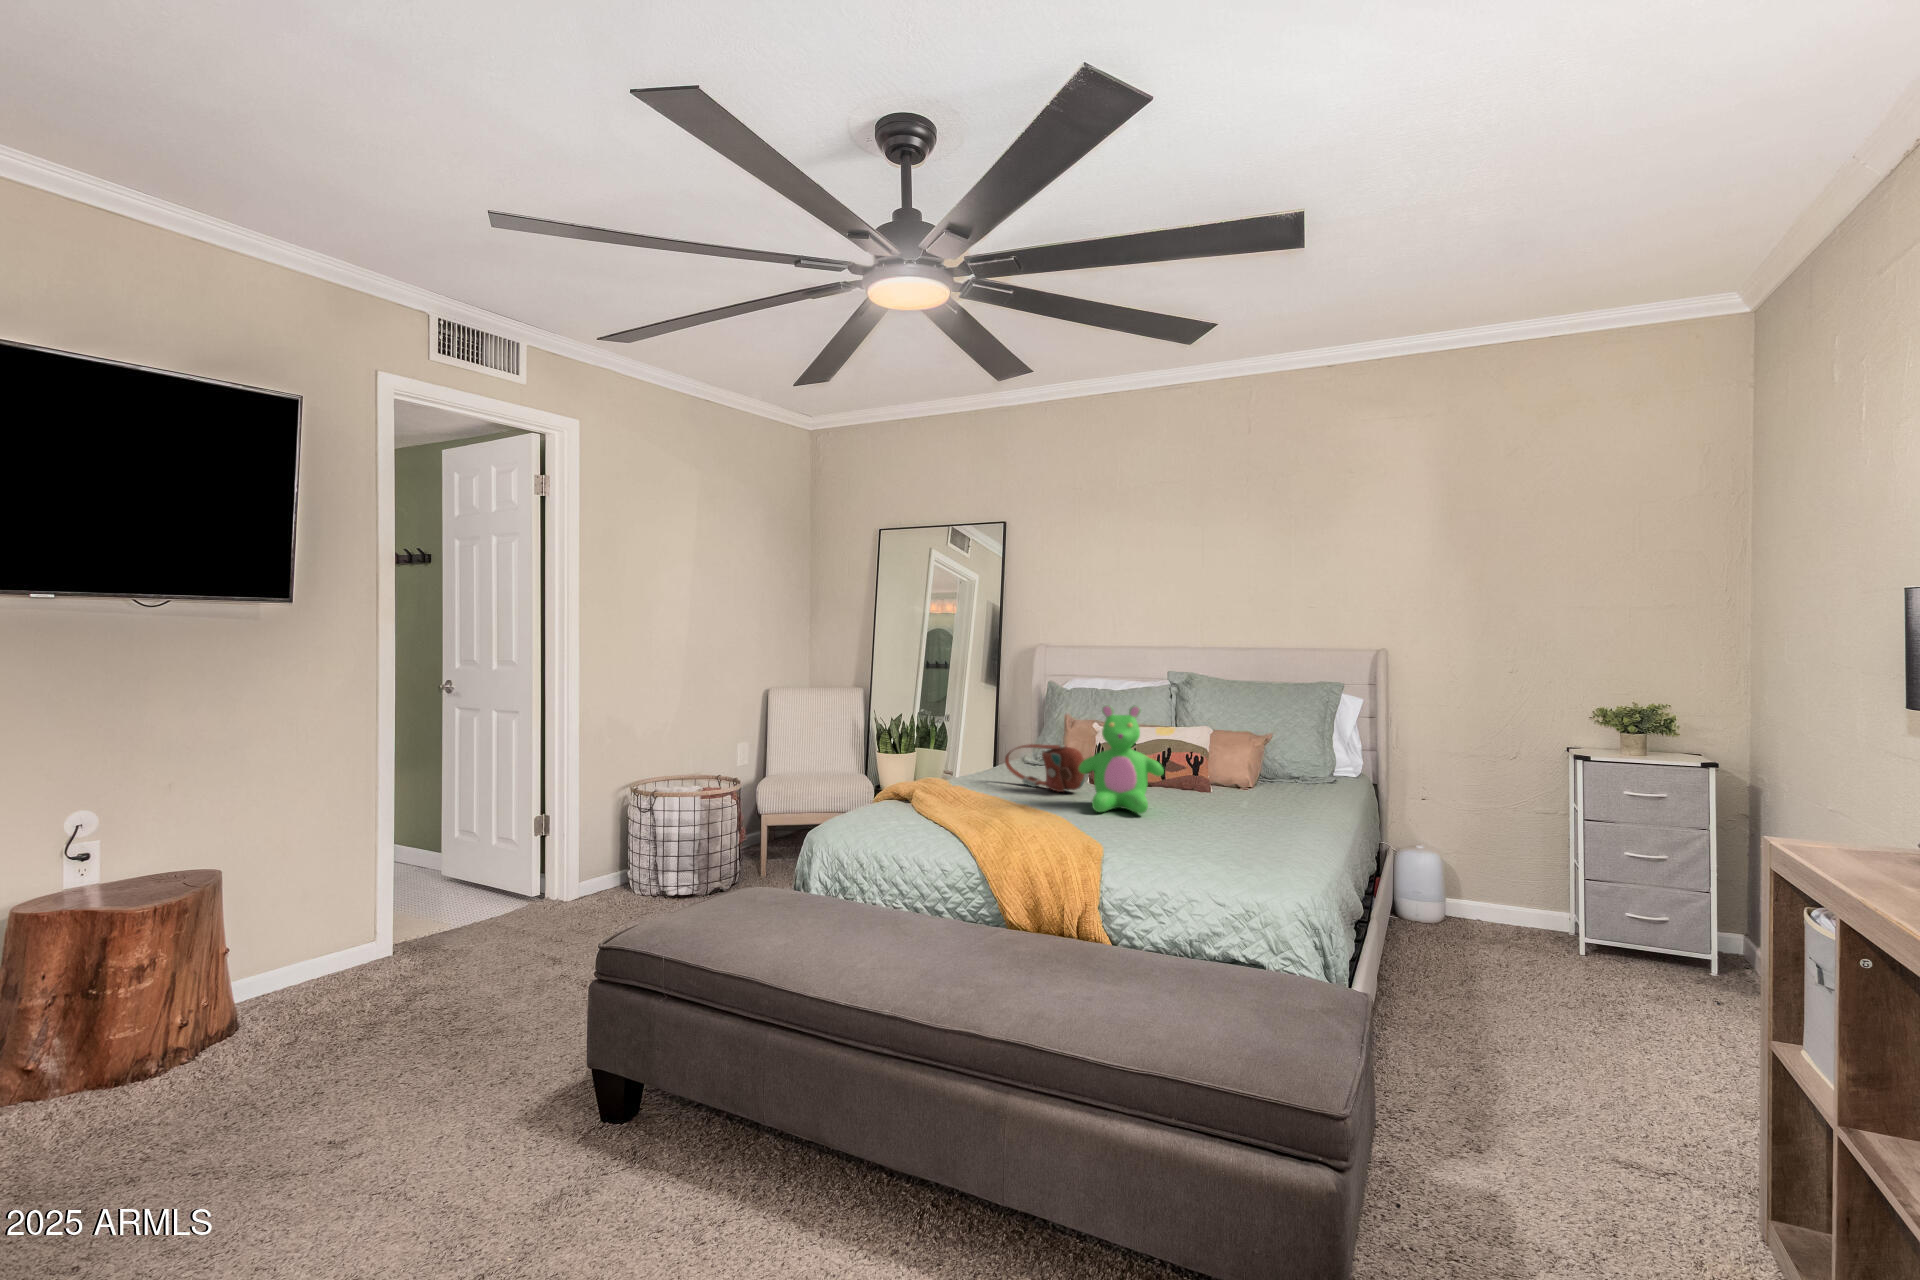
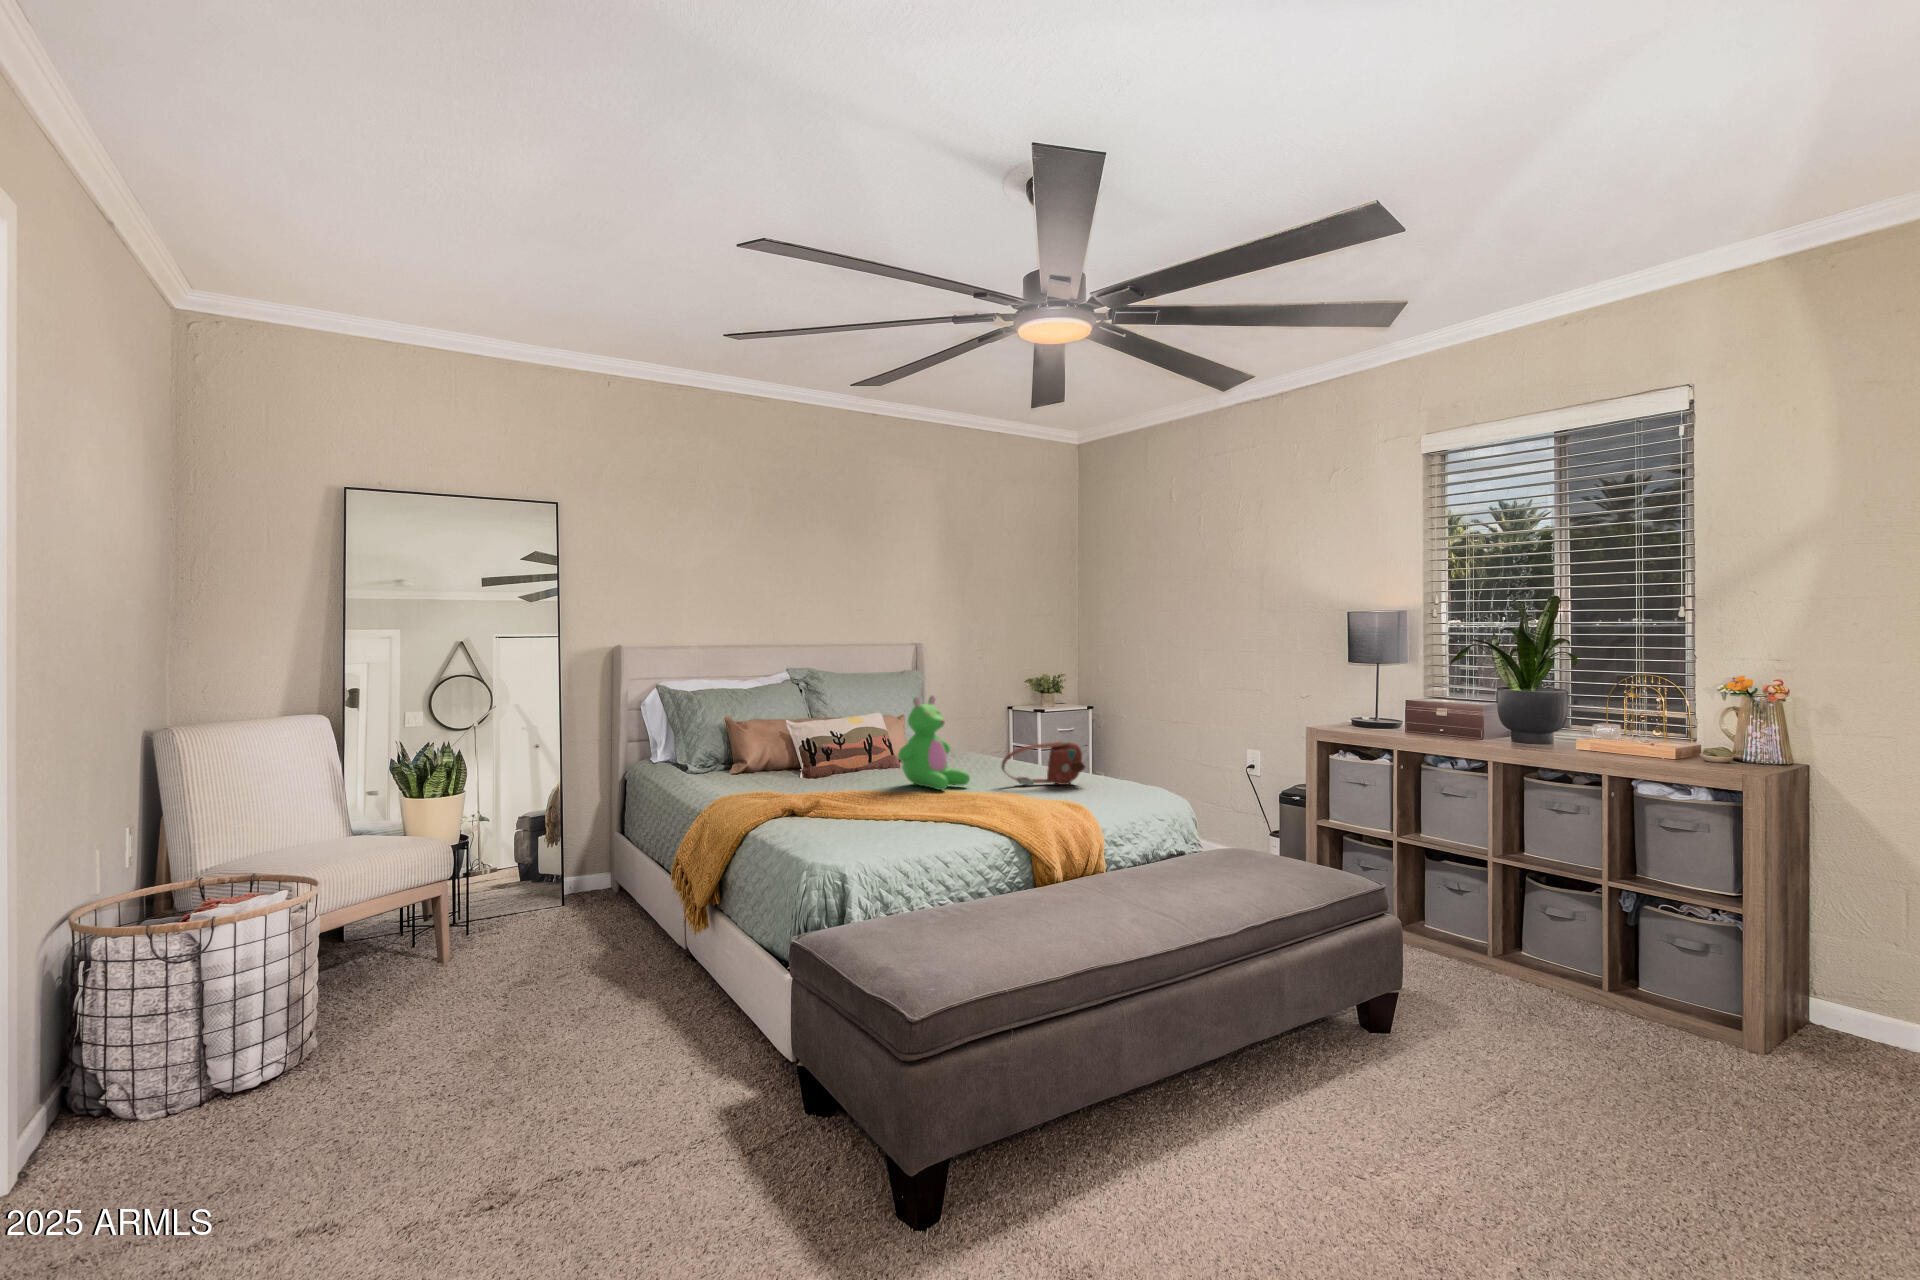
handbag: present [1005,744,1085,792] -> present [1002,741,1085,786]

